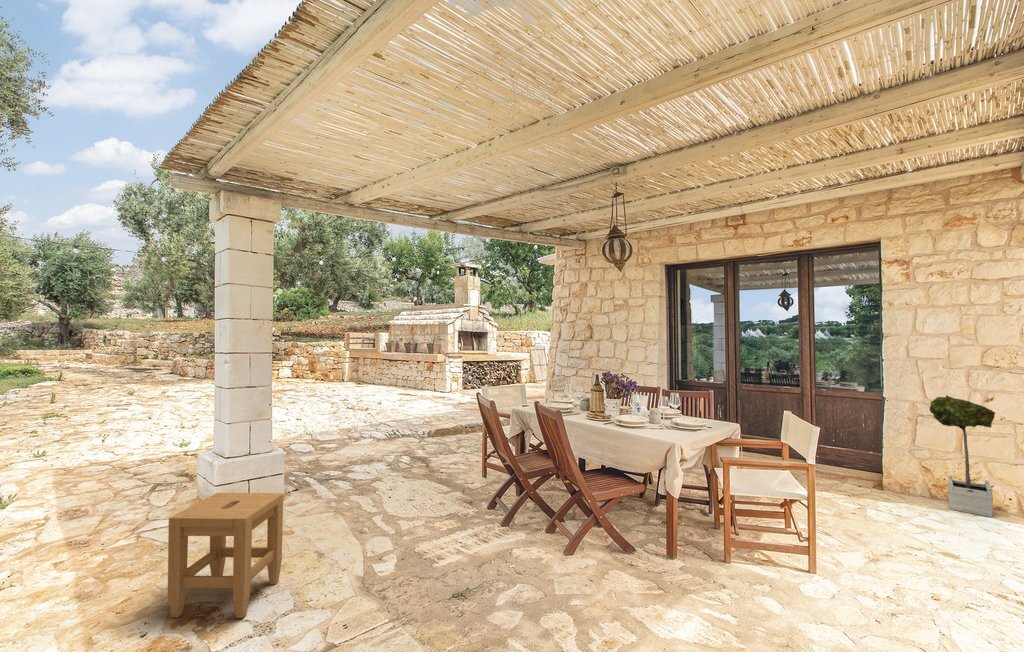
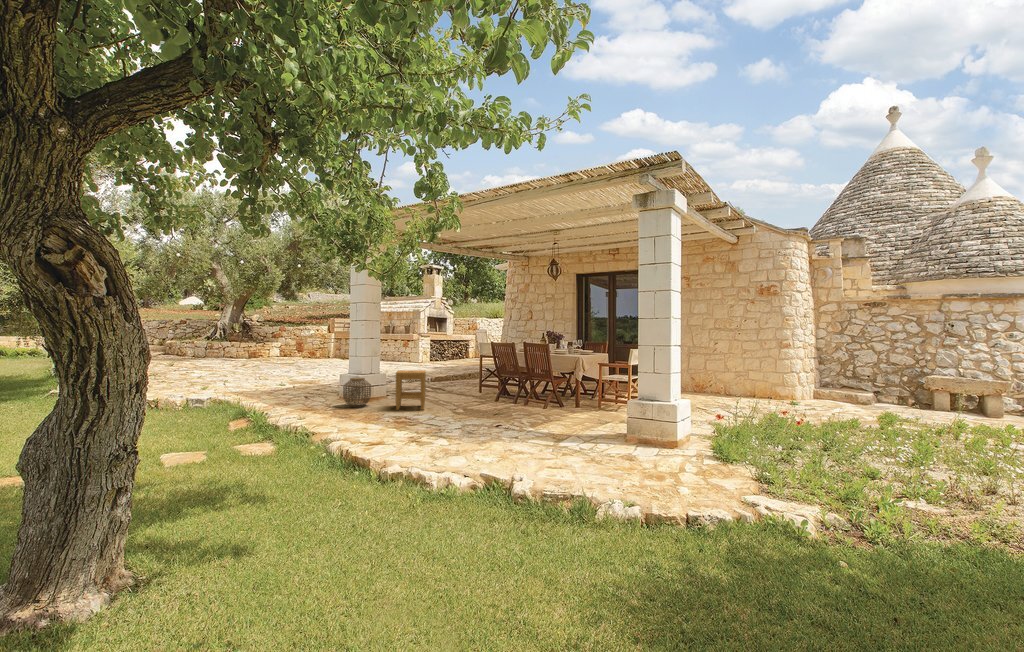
potted tree: present [929,395,995,517] -> none [693,340,716,392]
woven basket: none [79,505,163,587] -> present [343,378,371,407]

